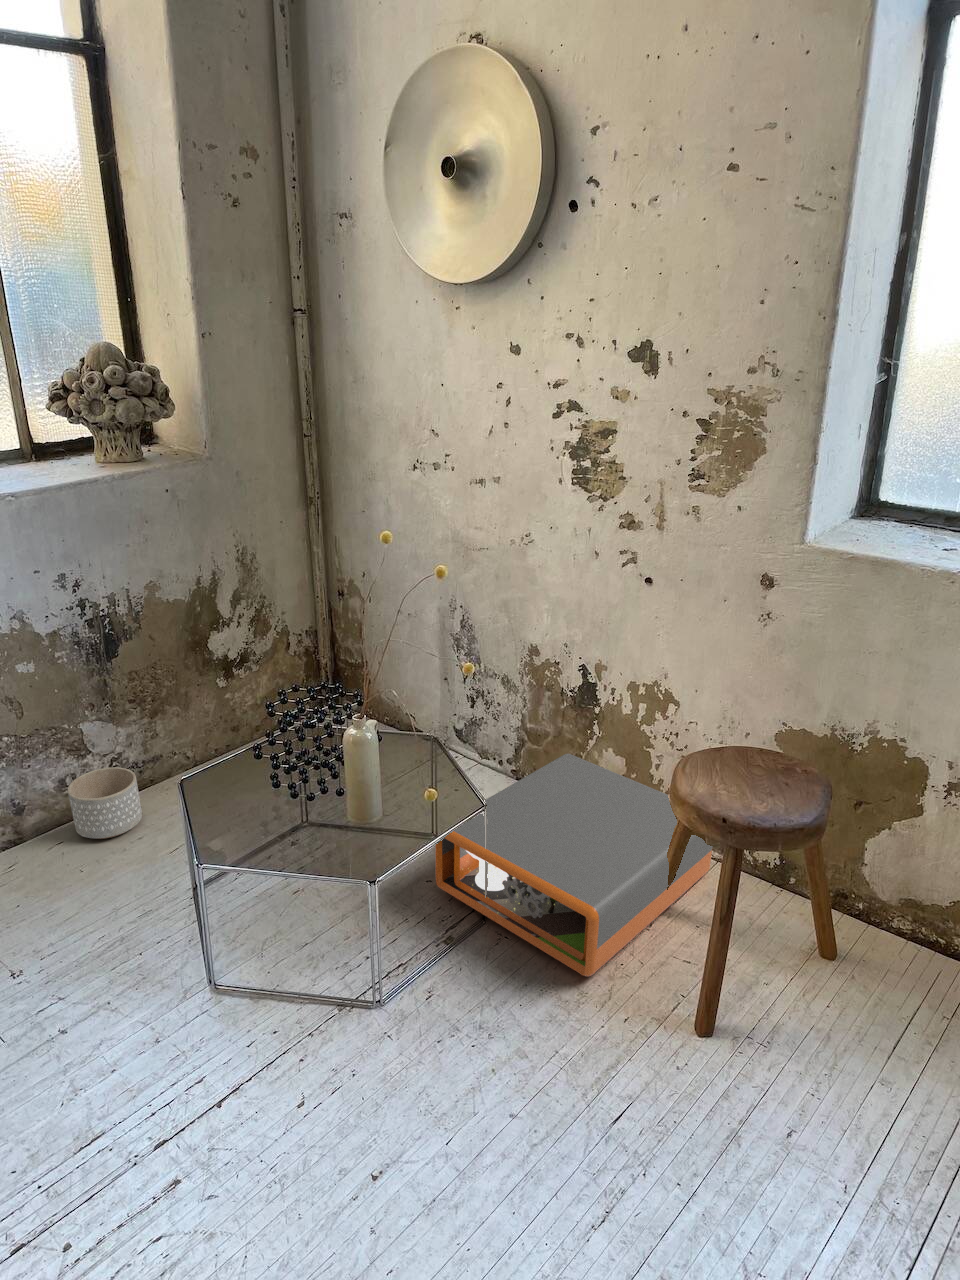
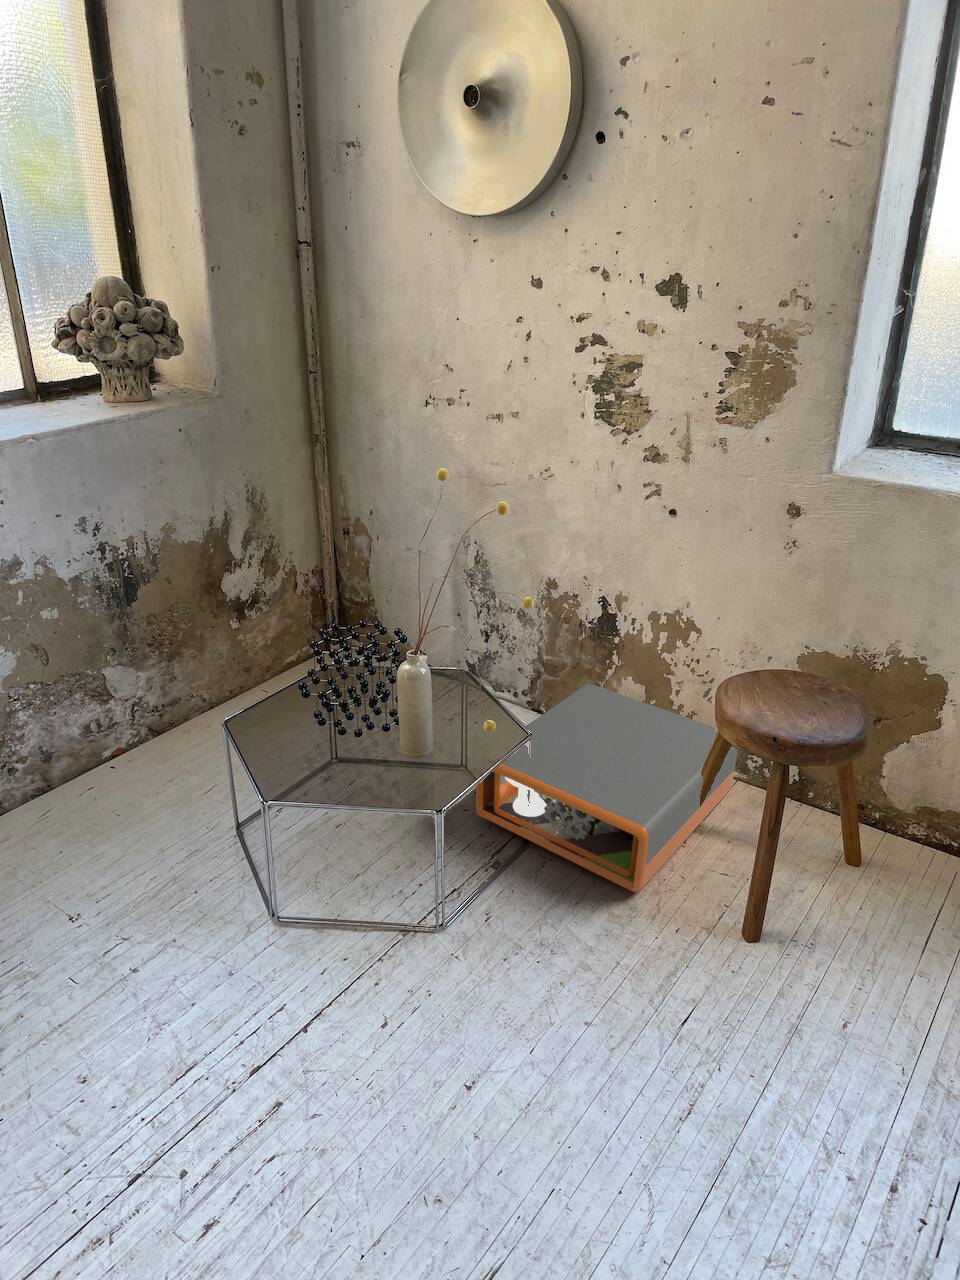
planter: present [68,767,142,839] -> none [96,713,171,784]

